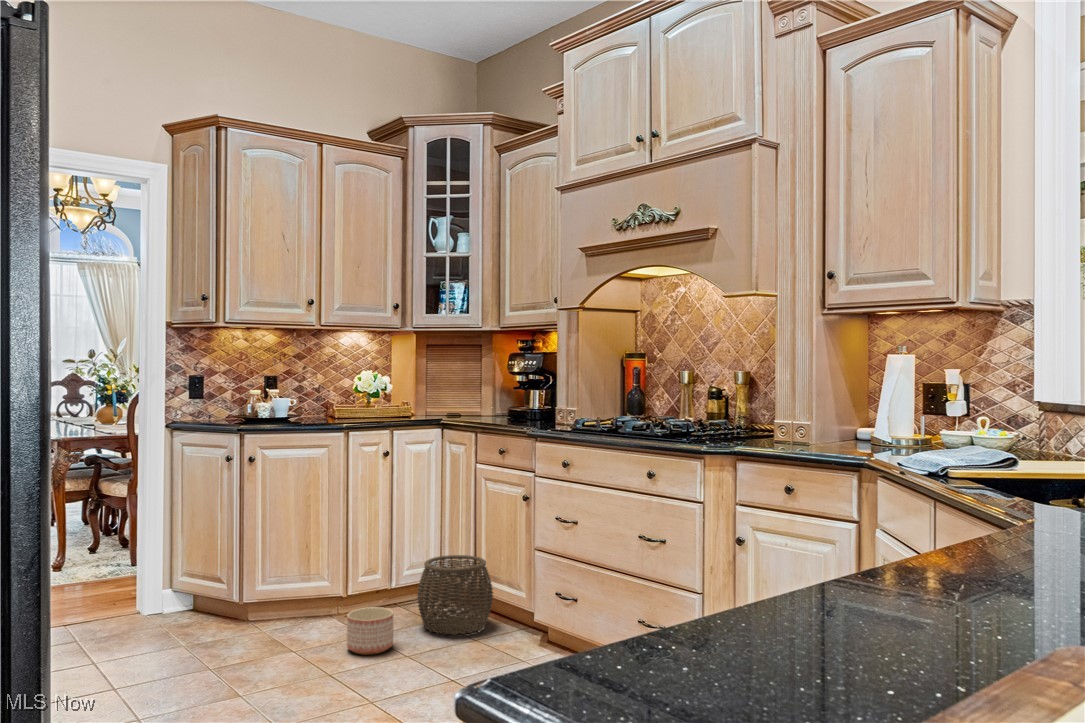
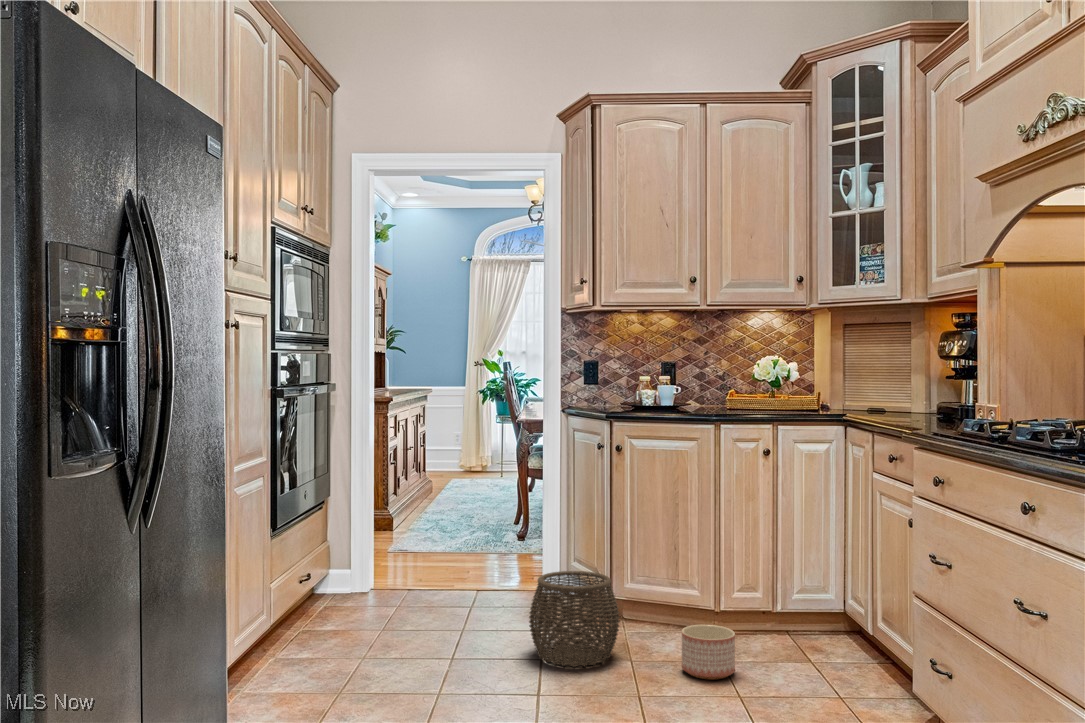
woven basket: present [417,555,493,635] -> present [529,571,620,667]

